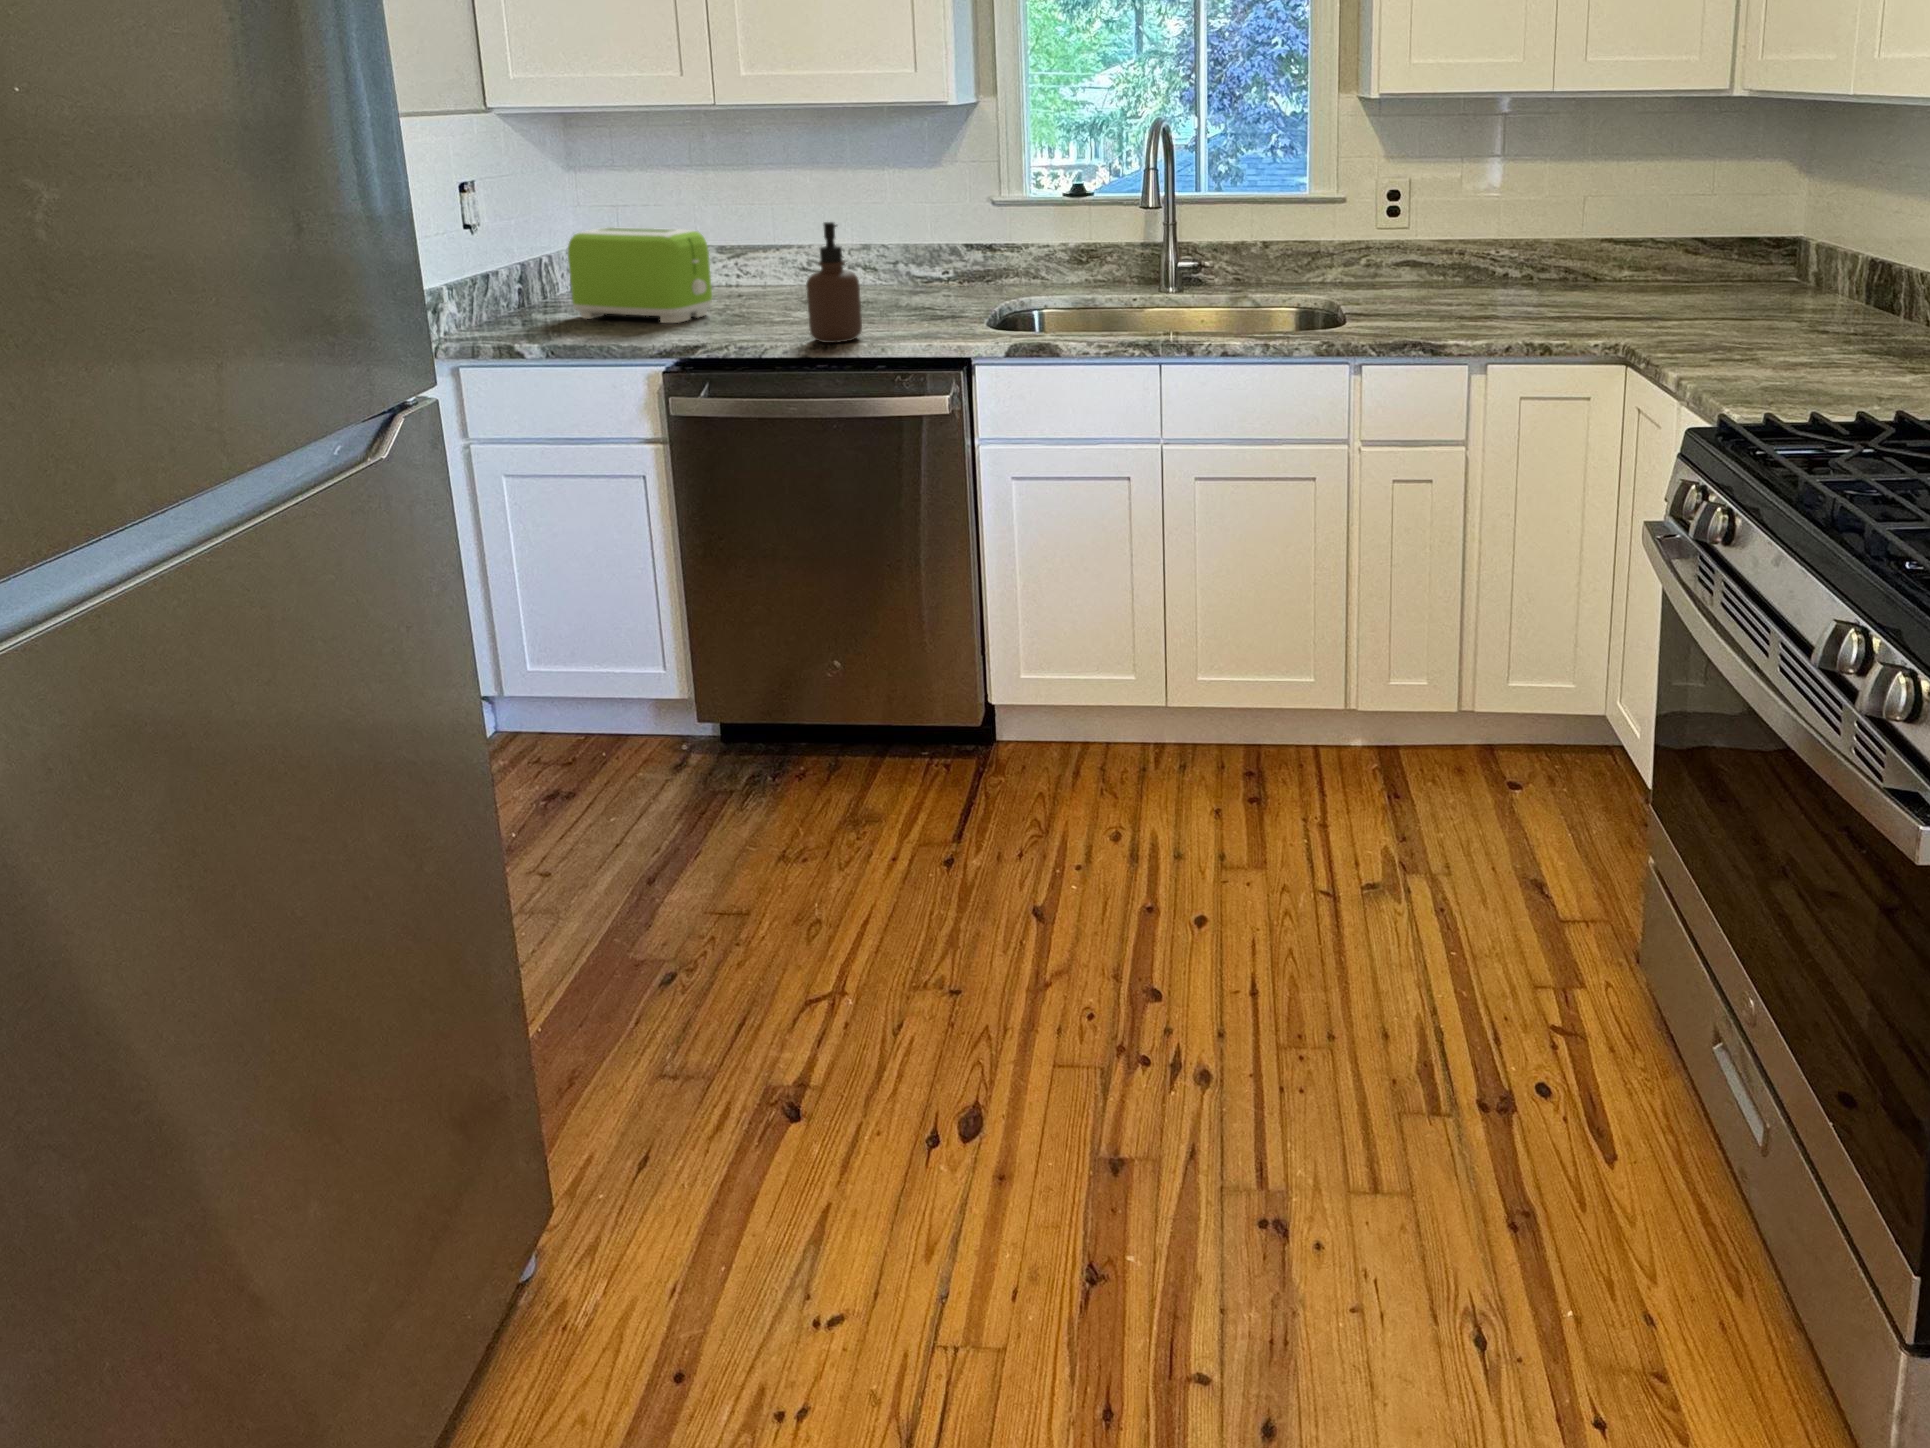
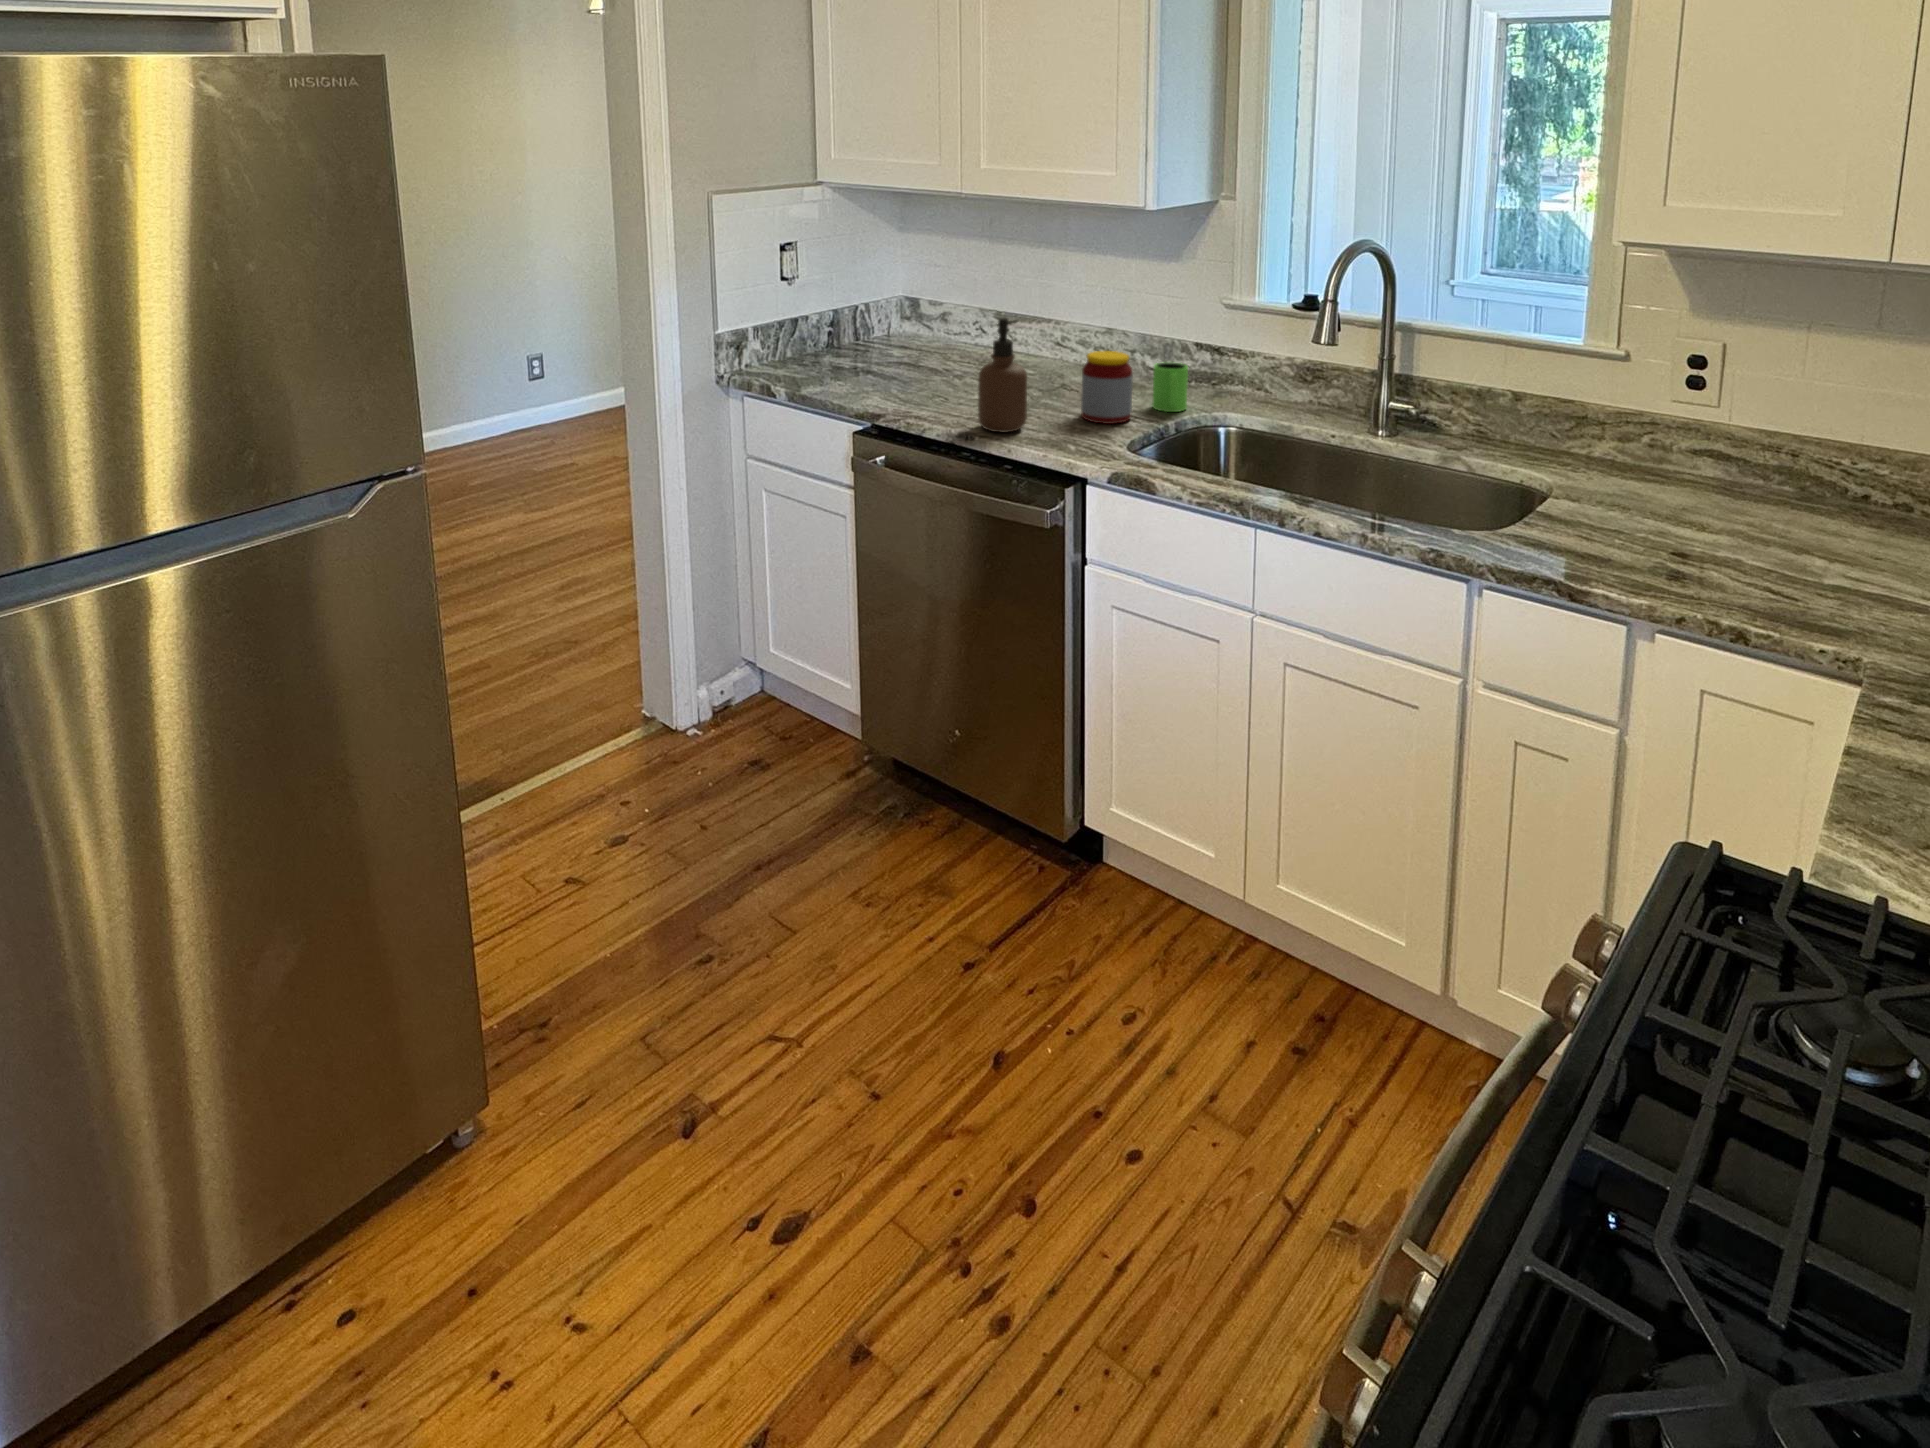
toaster: present [568,227,712,323] -> none [859,289,959,383]
jar: none [889,253,943,324] -> present [1081,351,1133,424]
mug: none [940,262,976,309] -> present [1152,362,1188,412]

